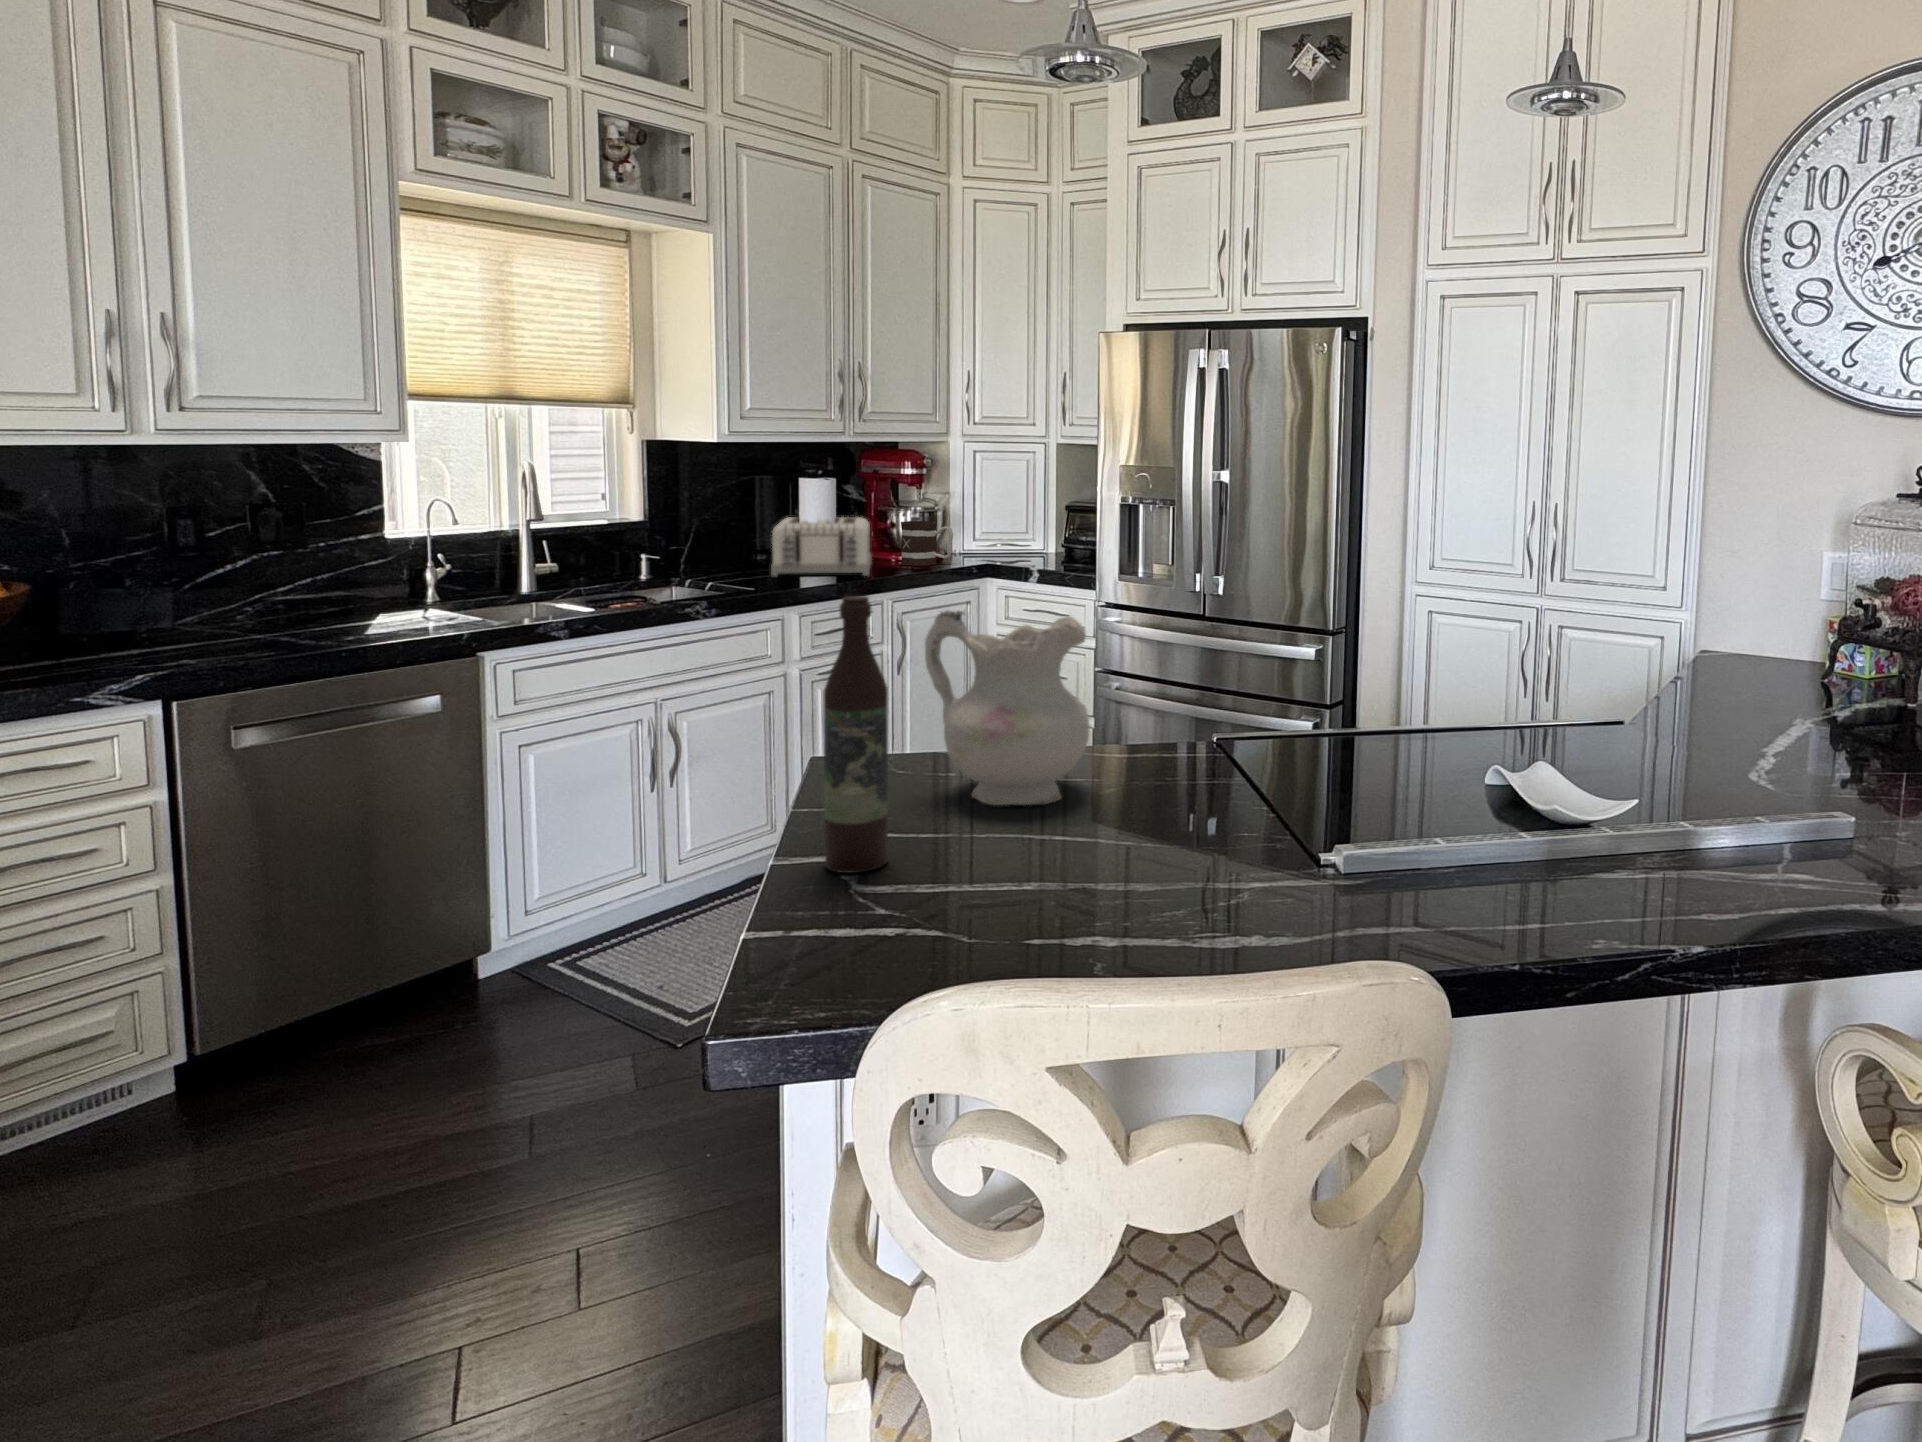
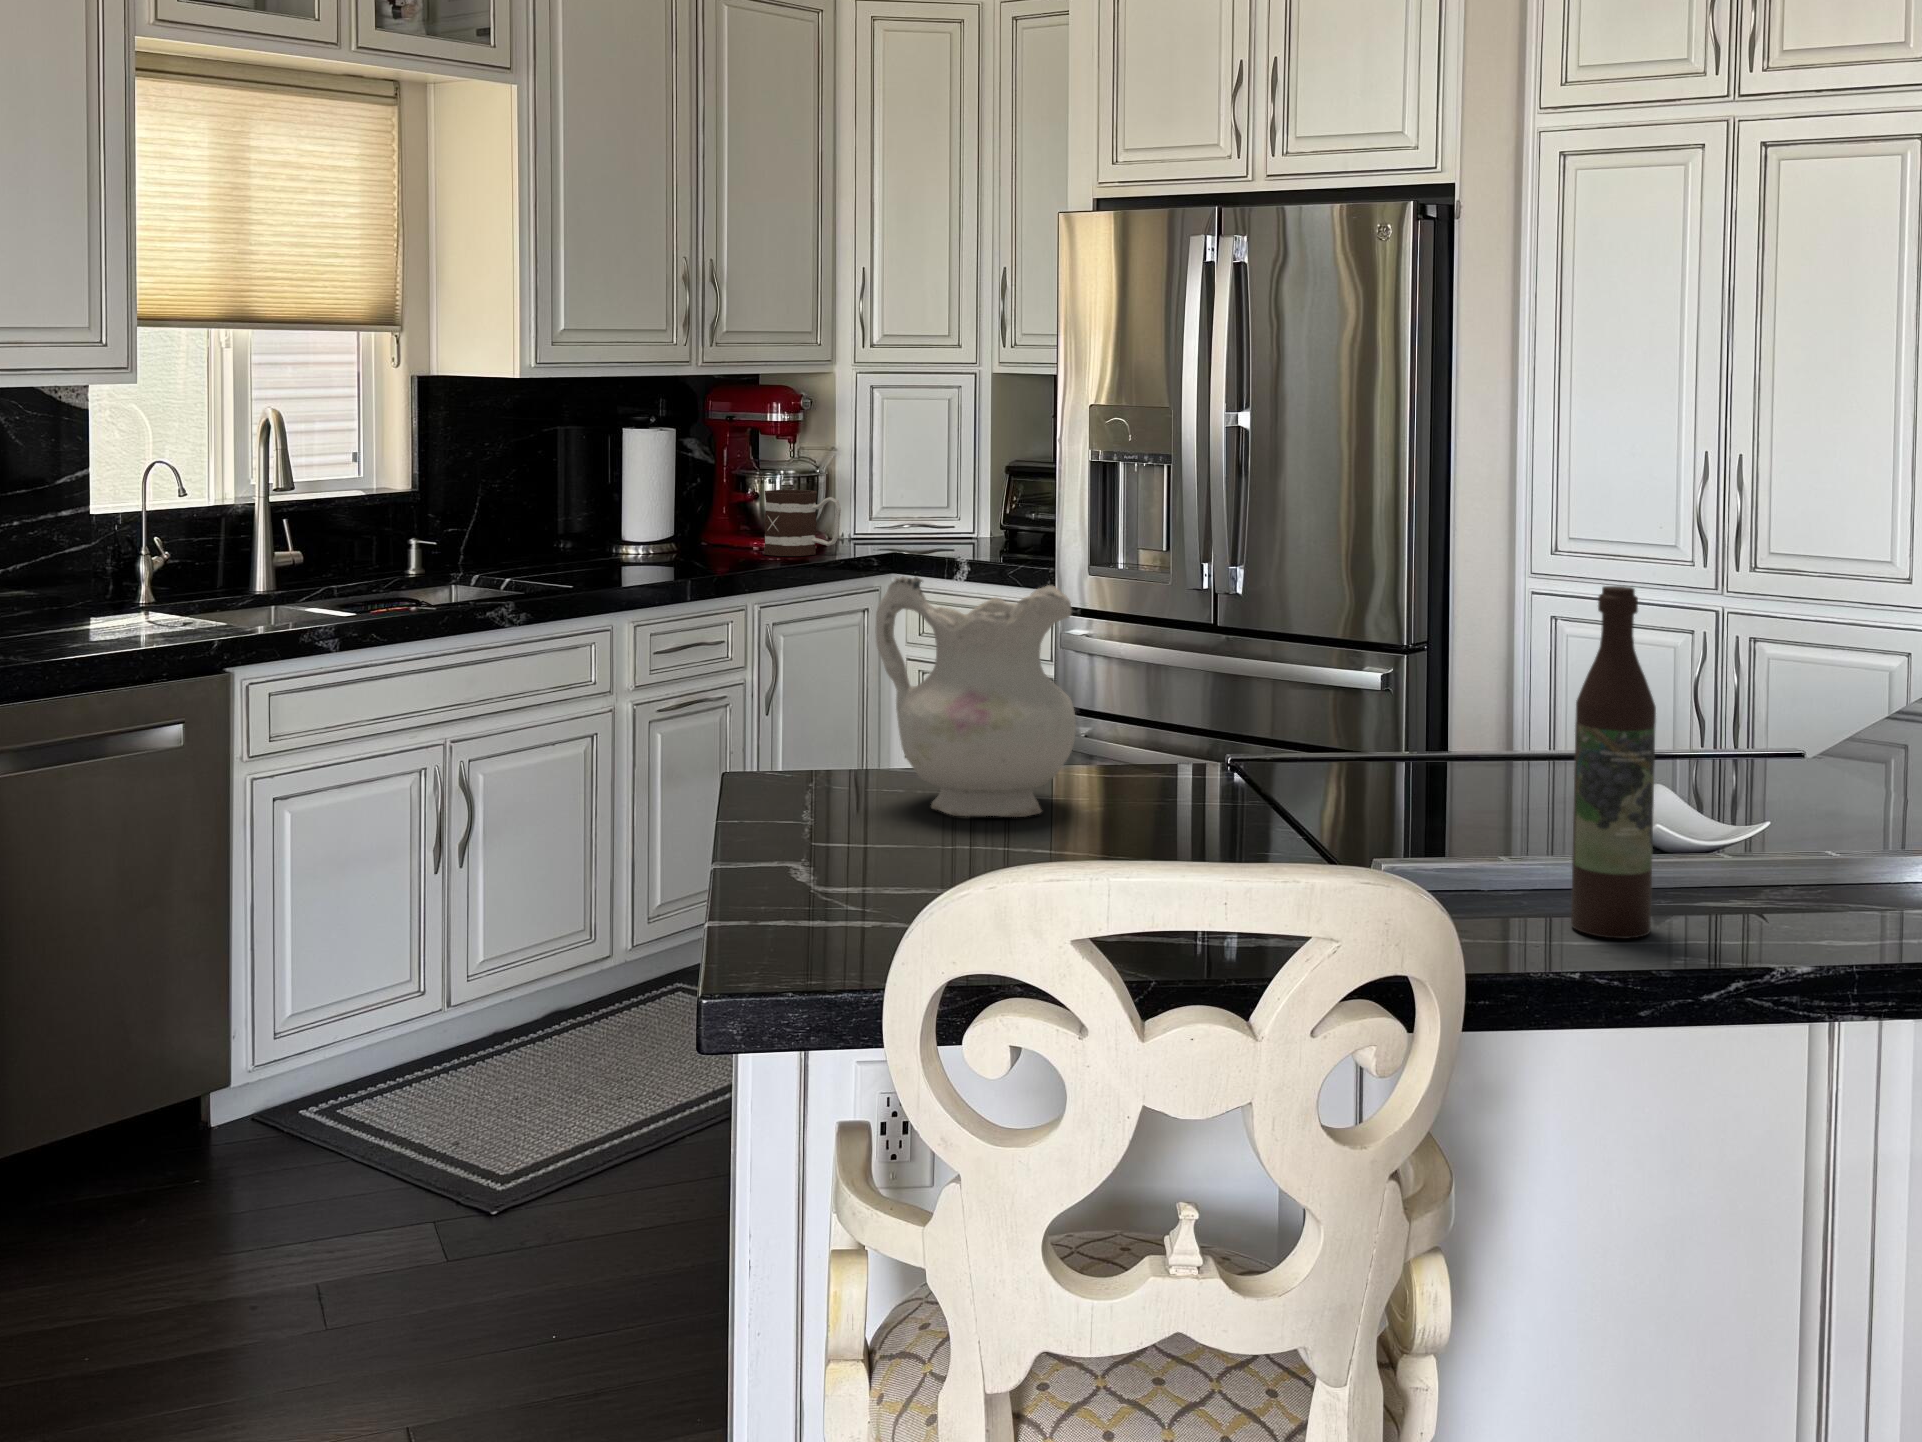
toaster: present [771,517,872,576] -> none [584,484,723,570]
wine bottle: present [824,596,888,873] -> present [1571,586,1656,938]

